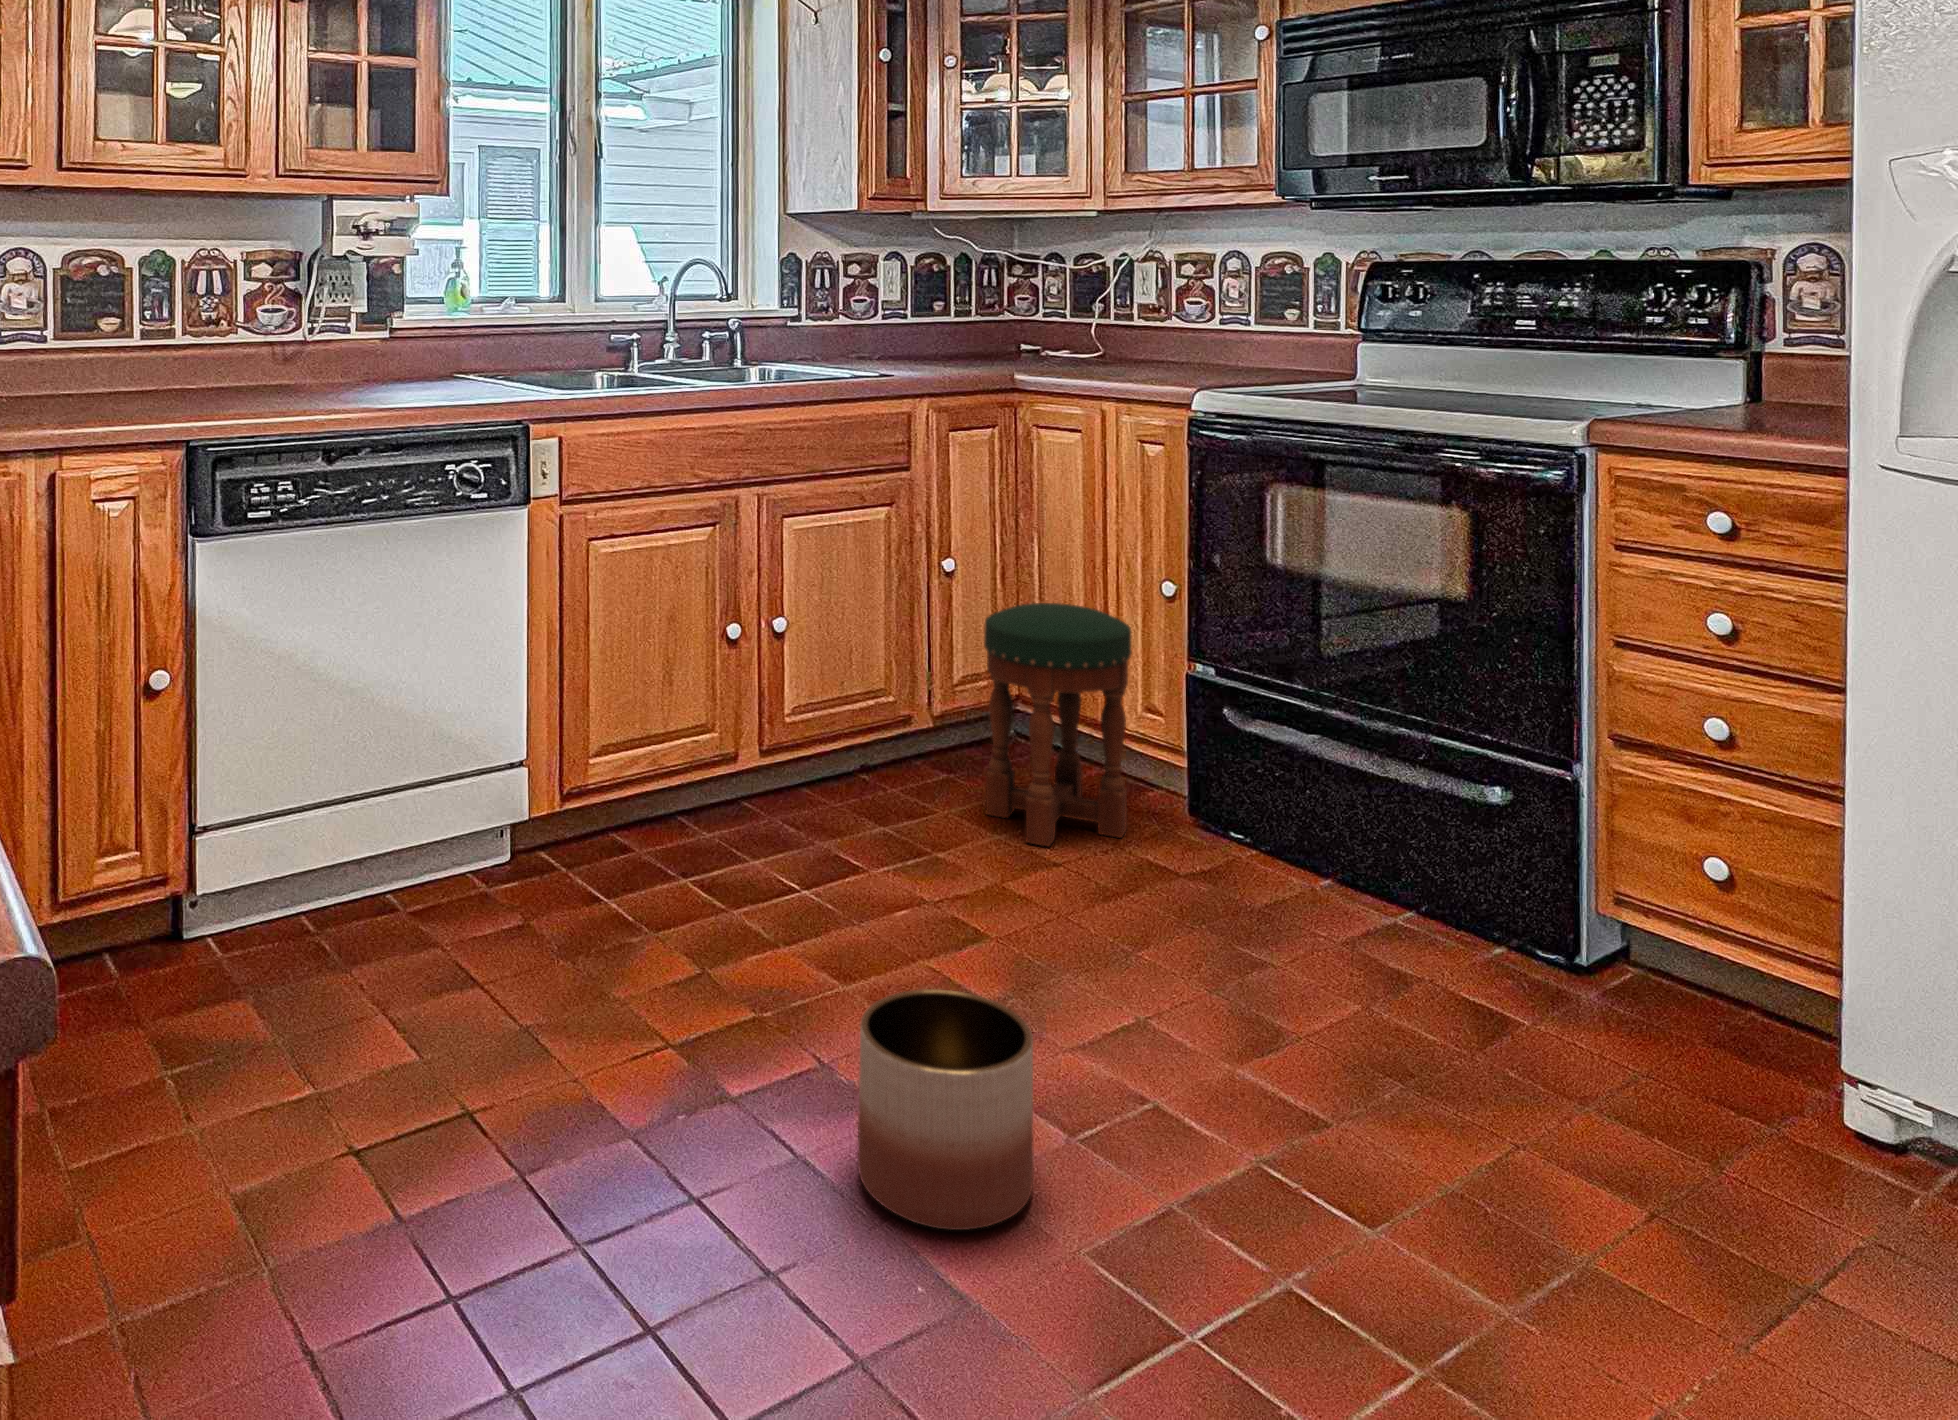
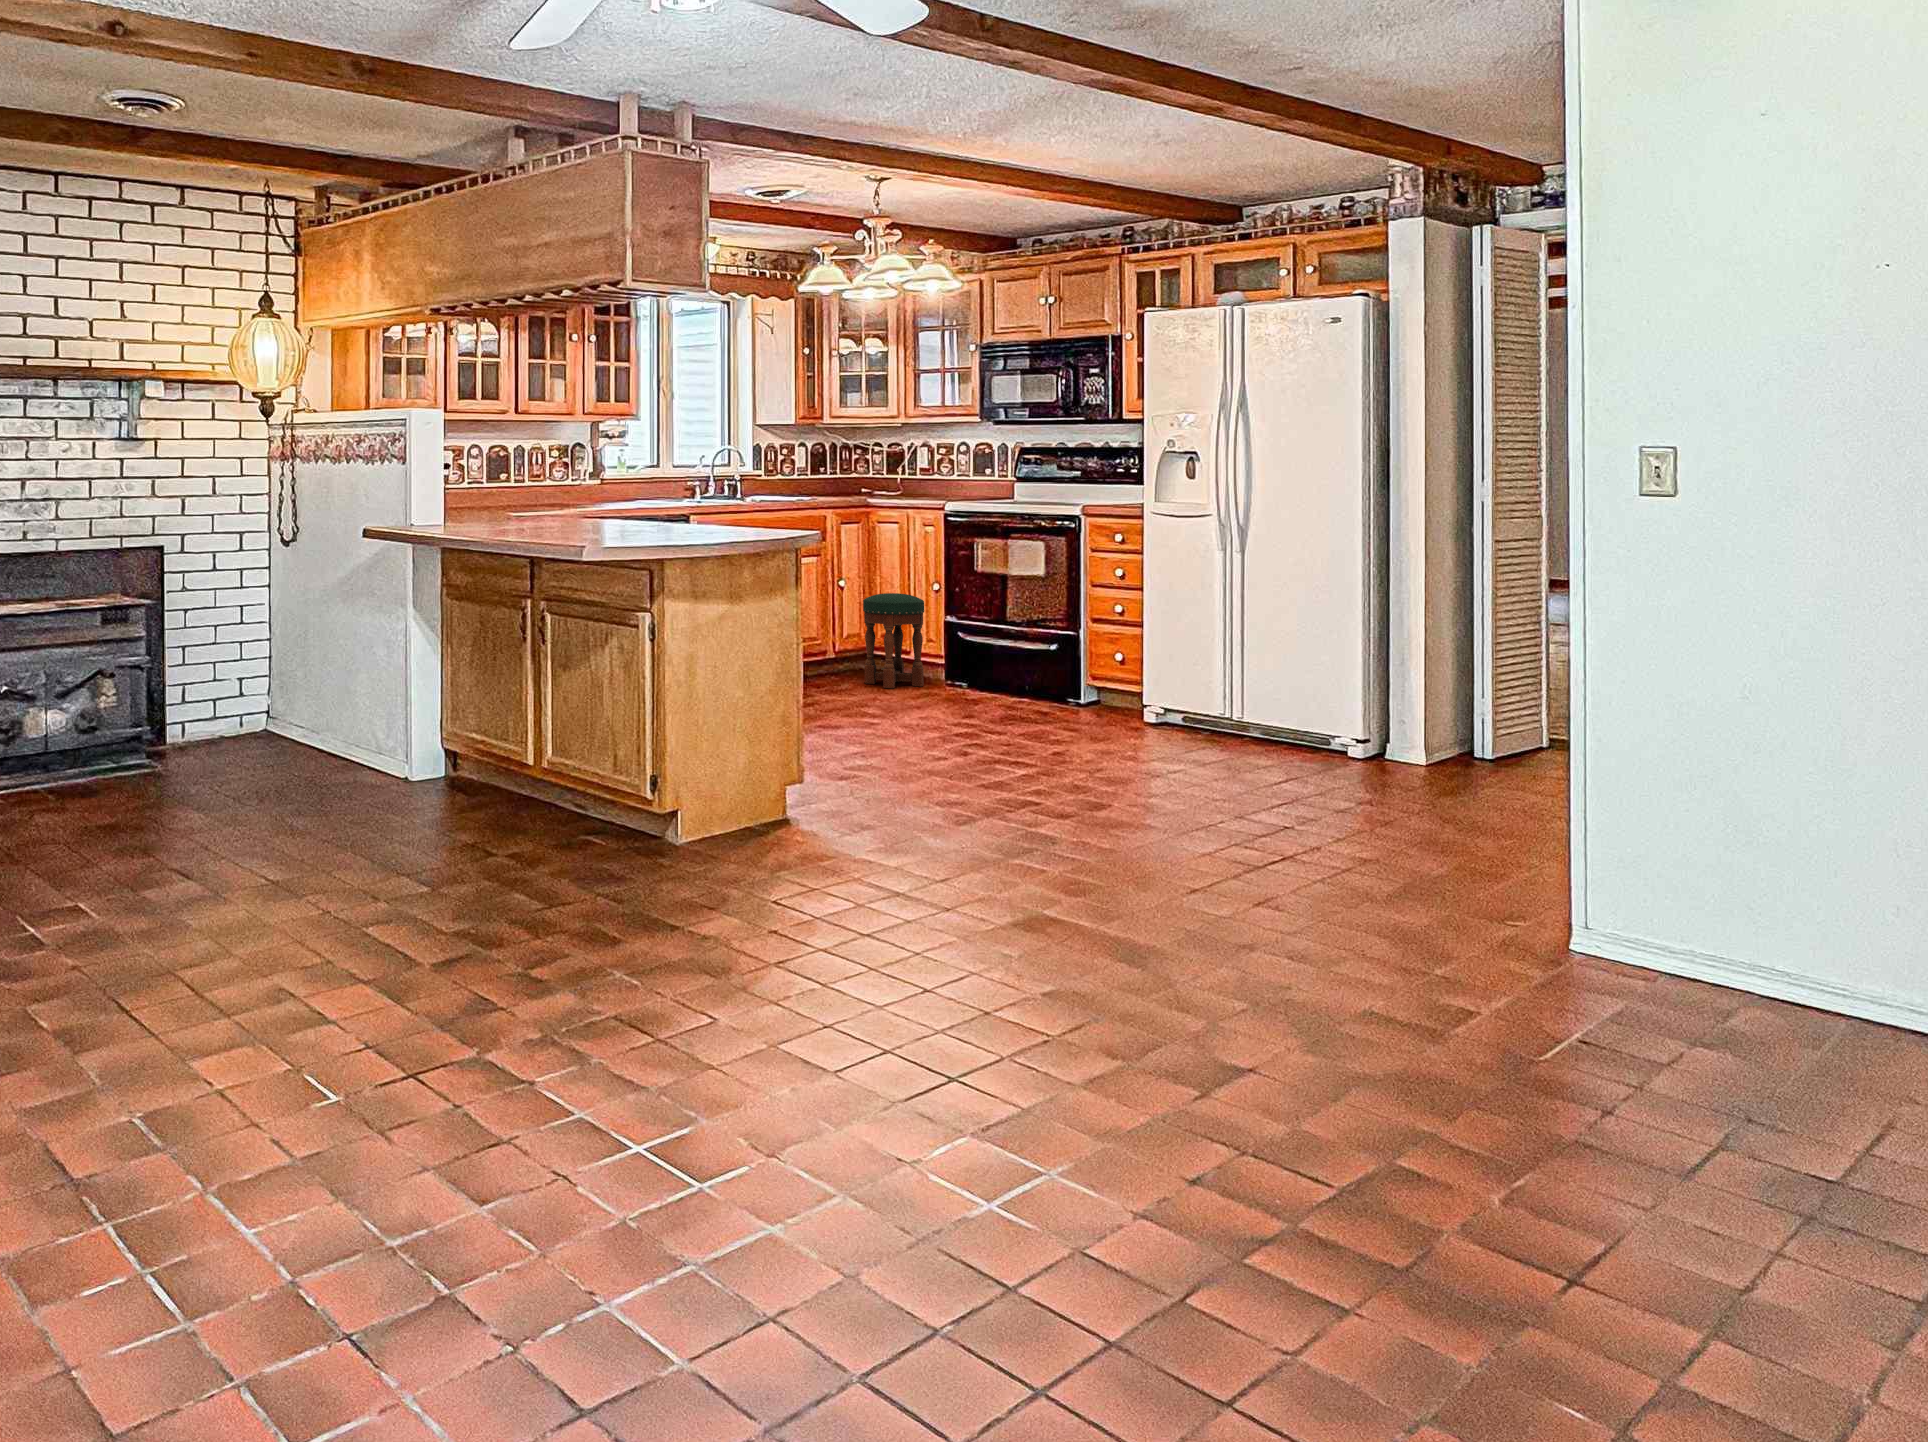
planter: present [858,989,1034,1230] -> none [851,682,905,738]

